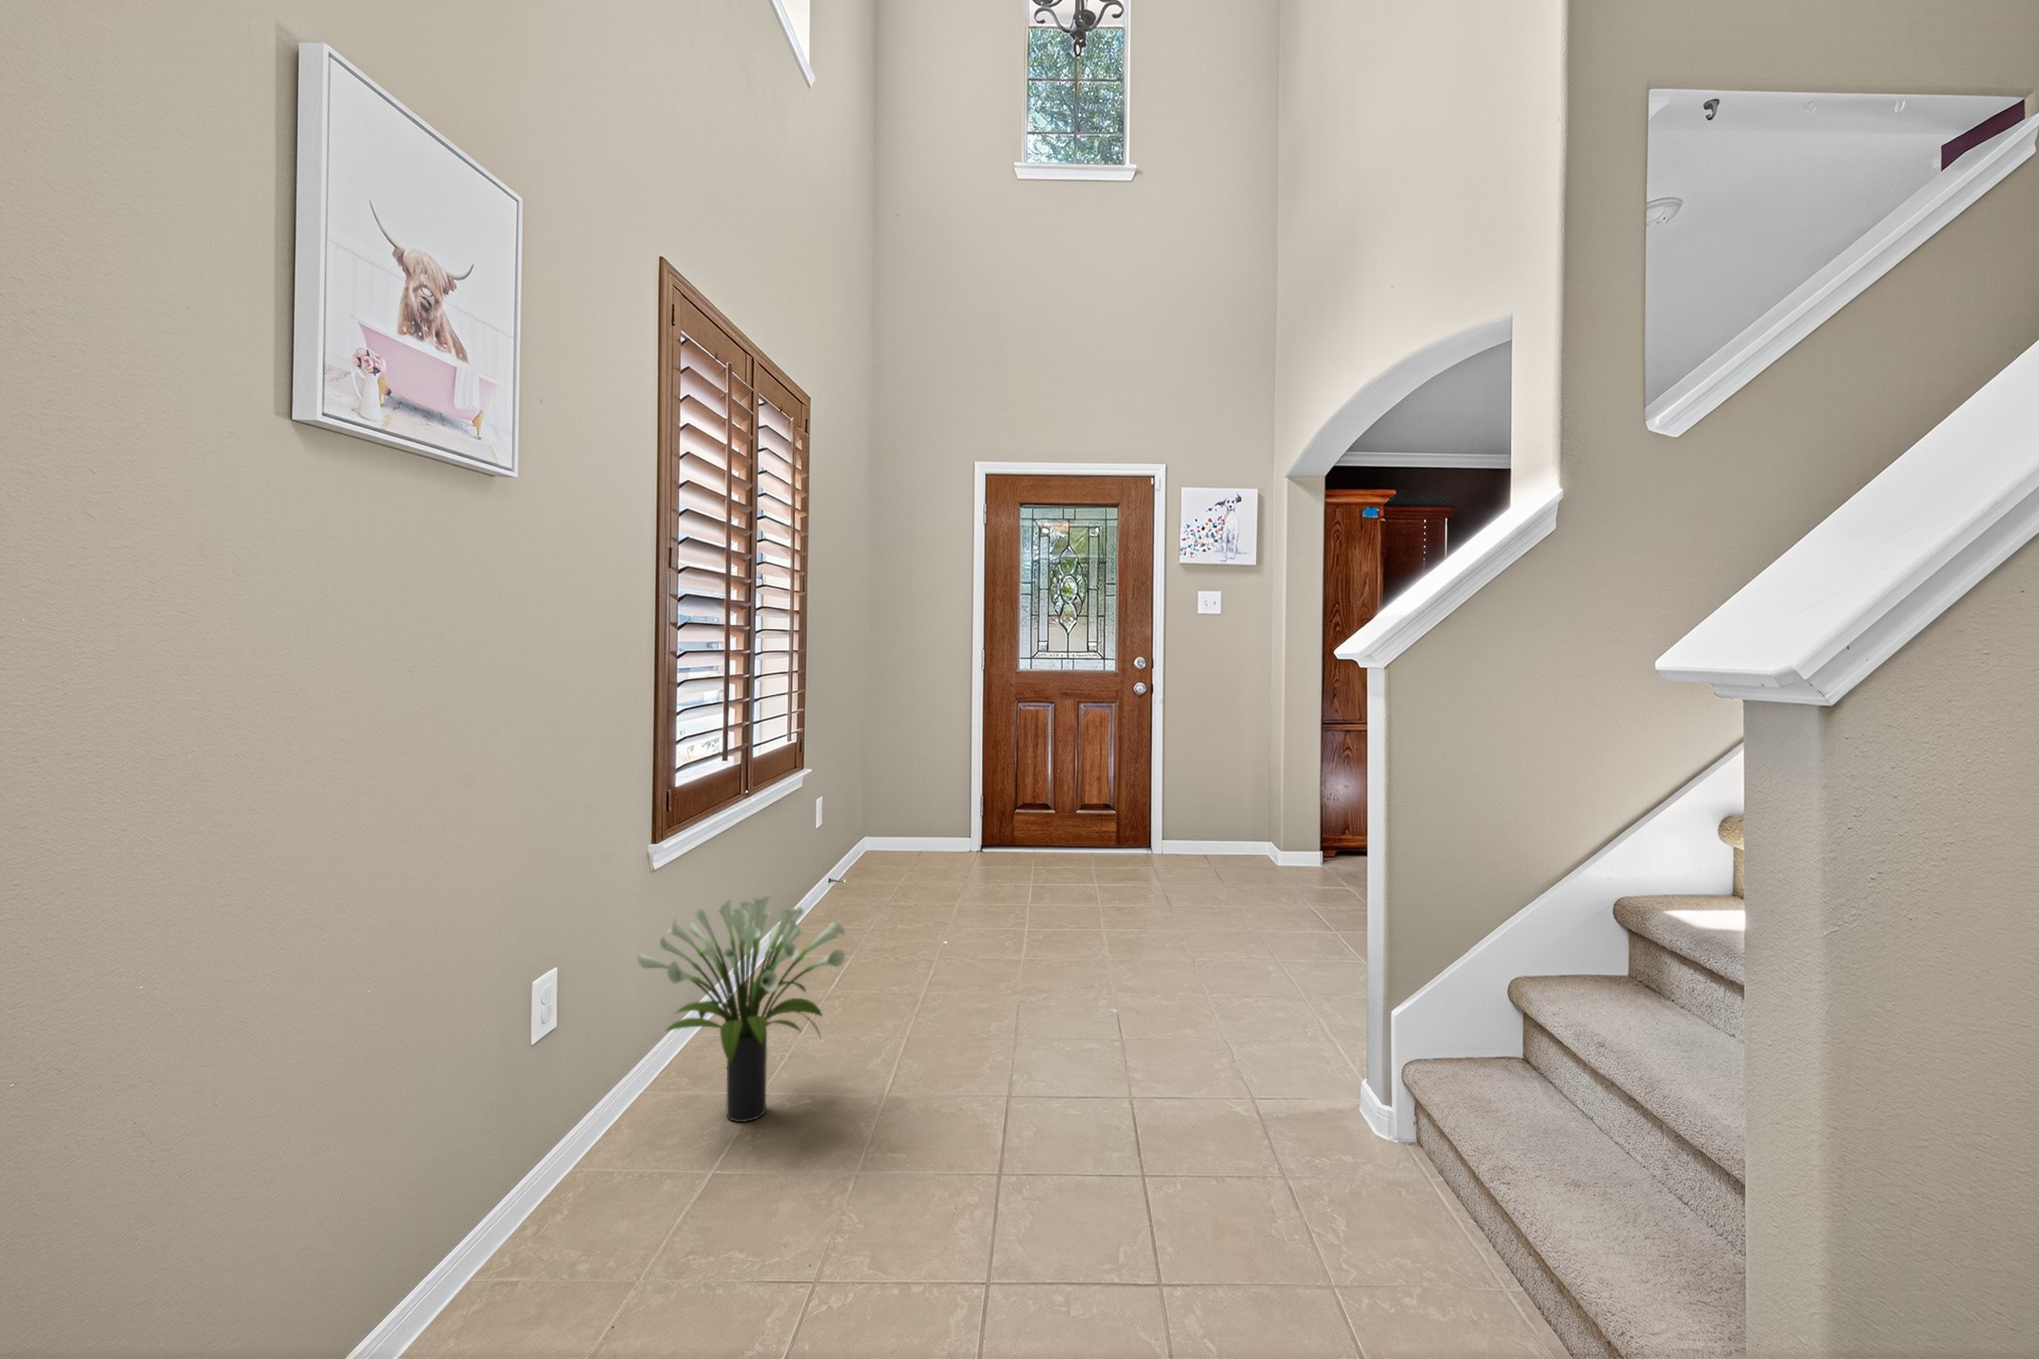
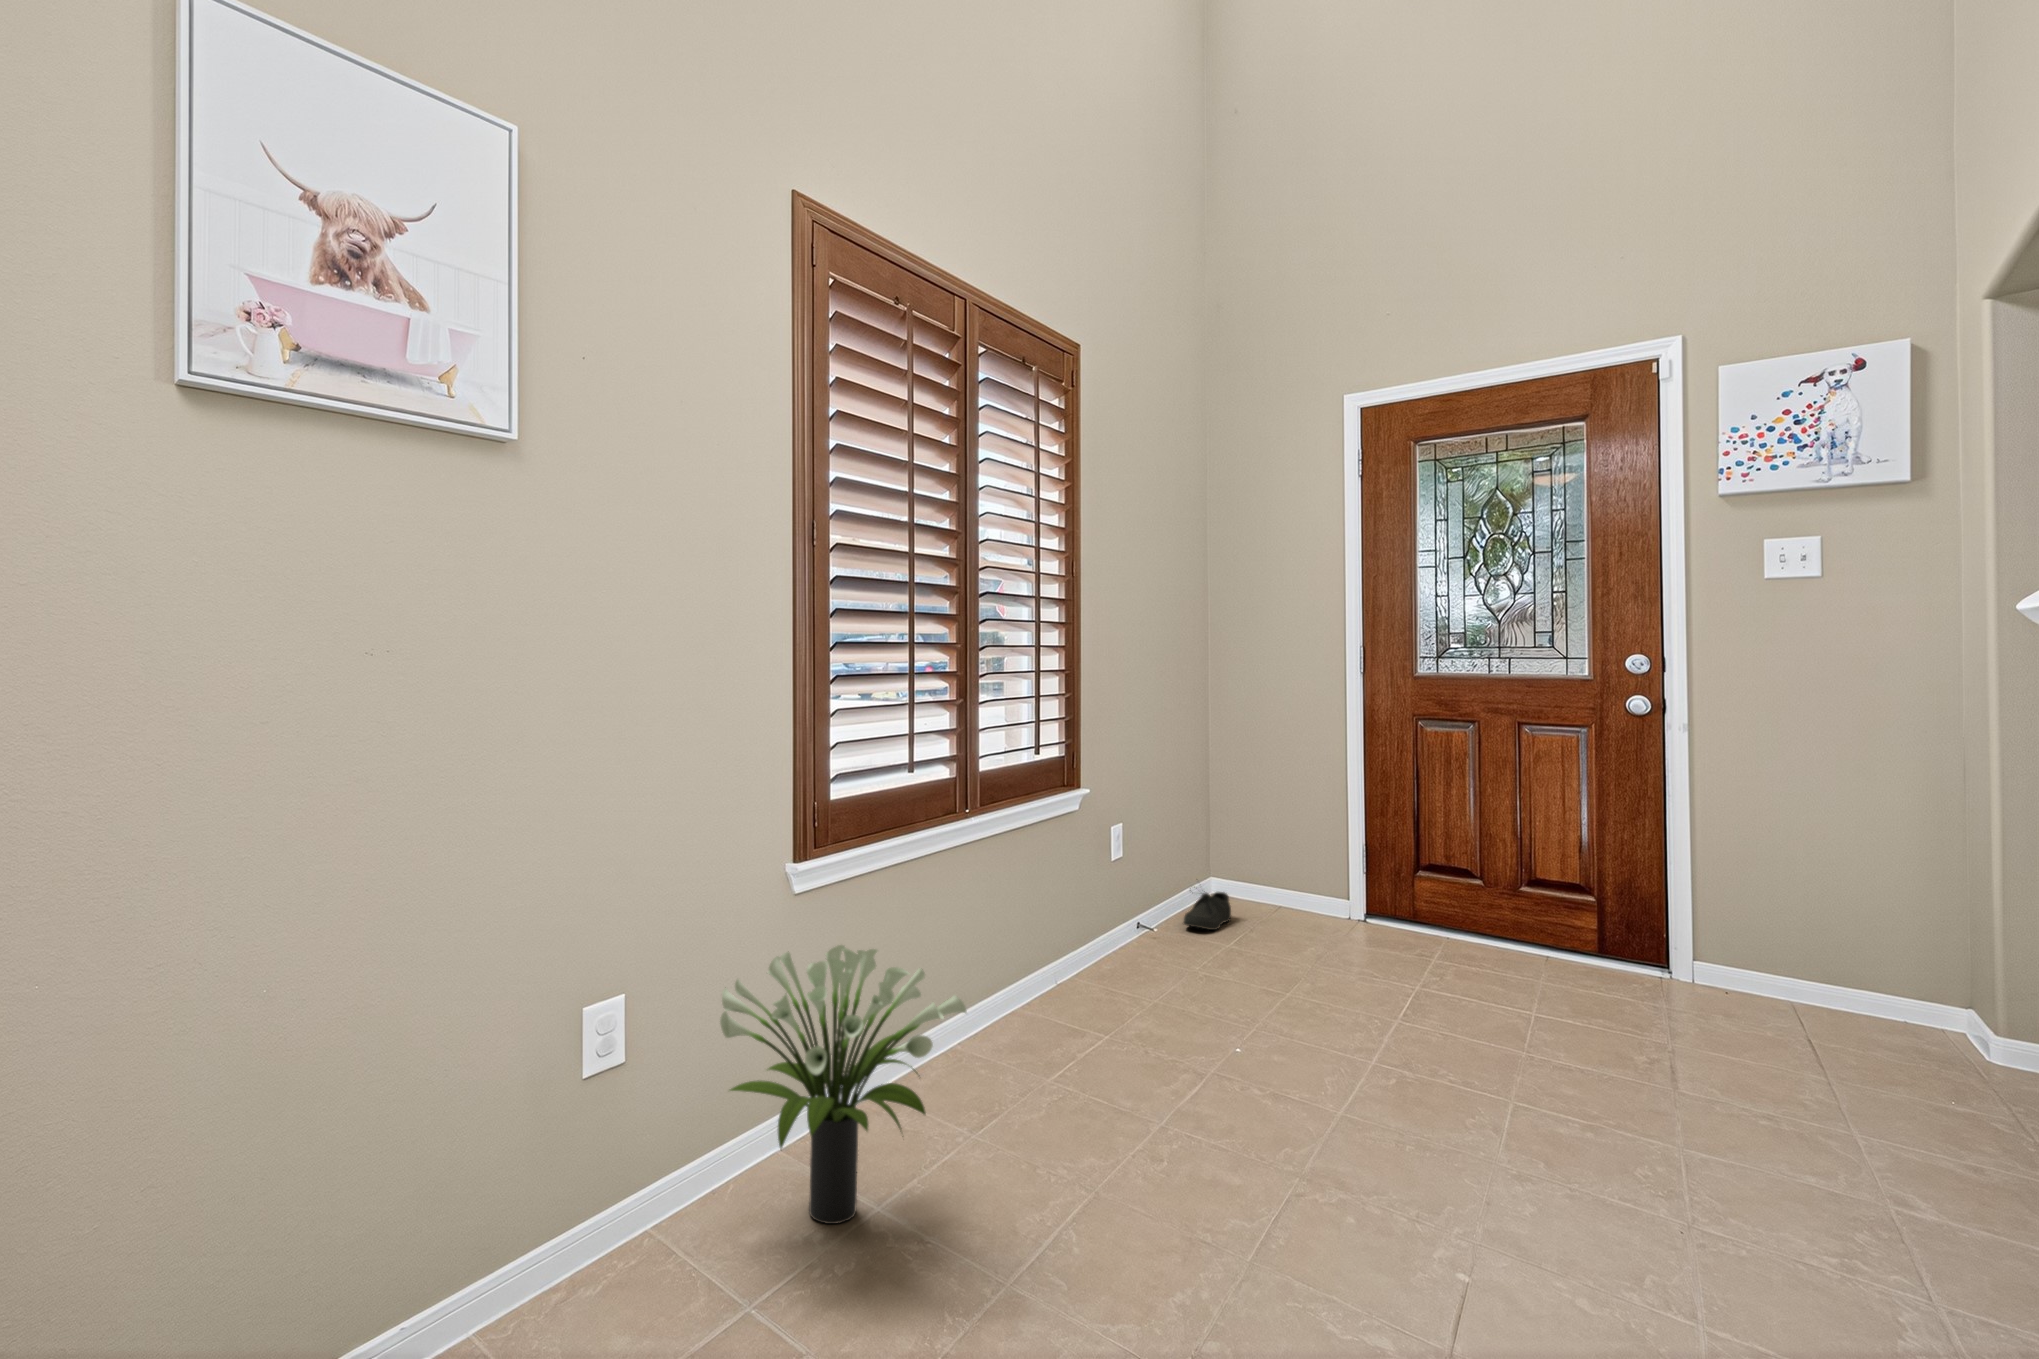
shoe: none [858,837,890,874] -> present [1183,892,1231,930]

